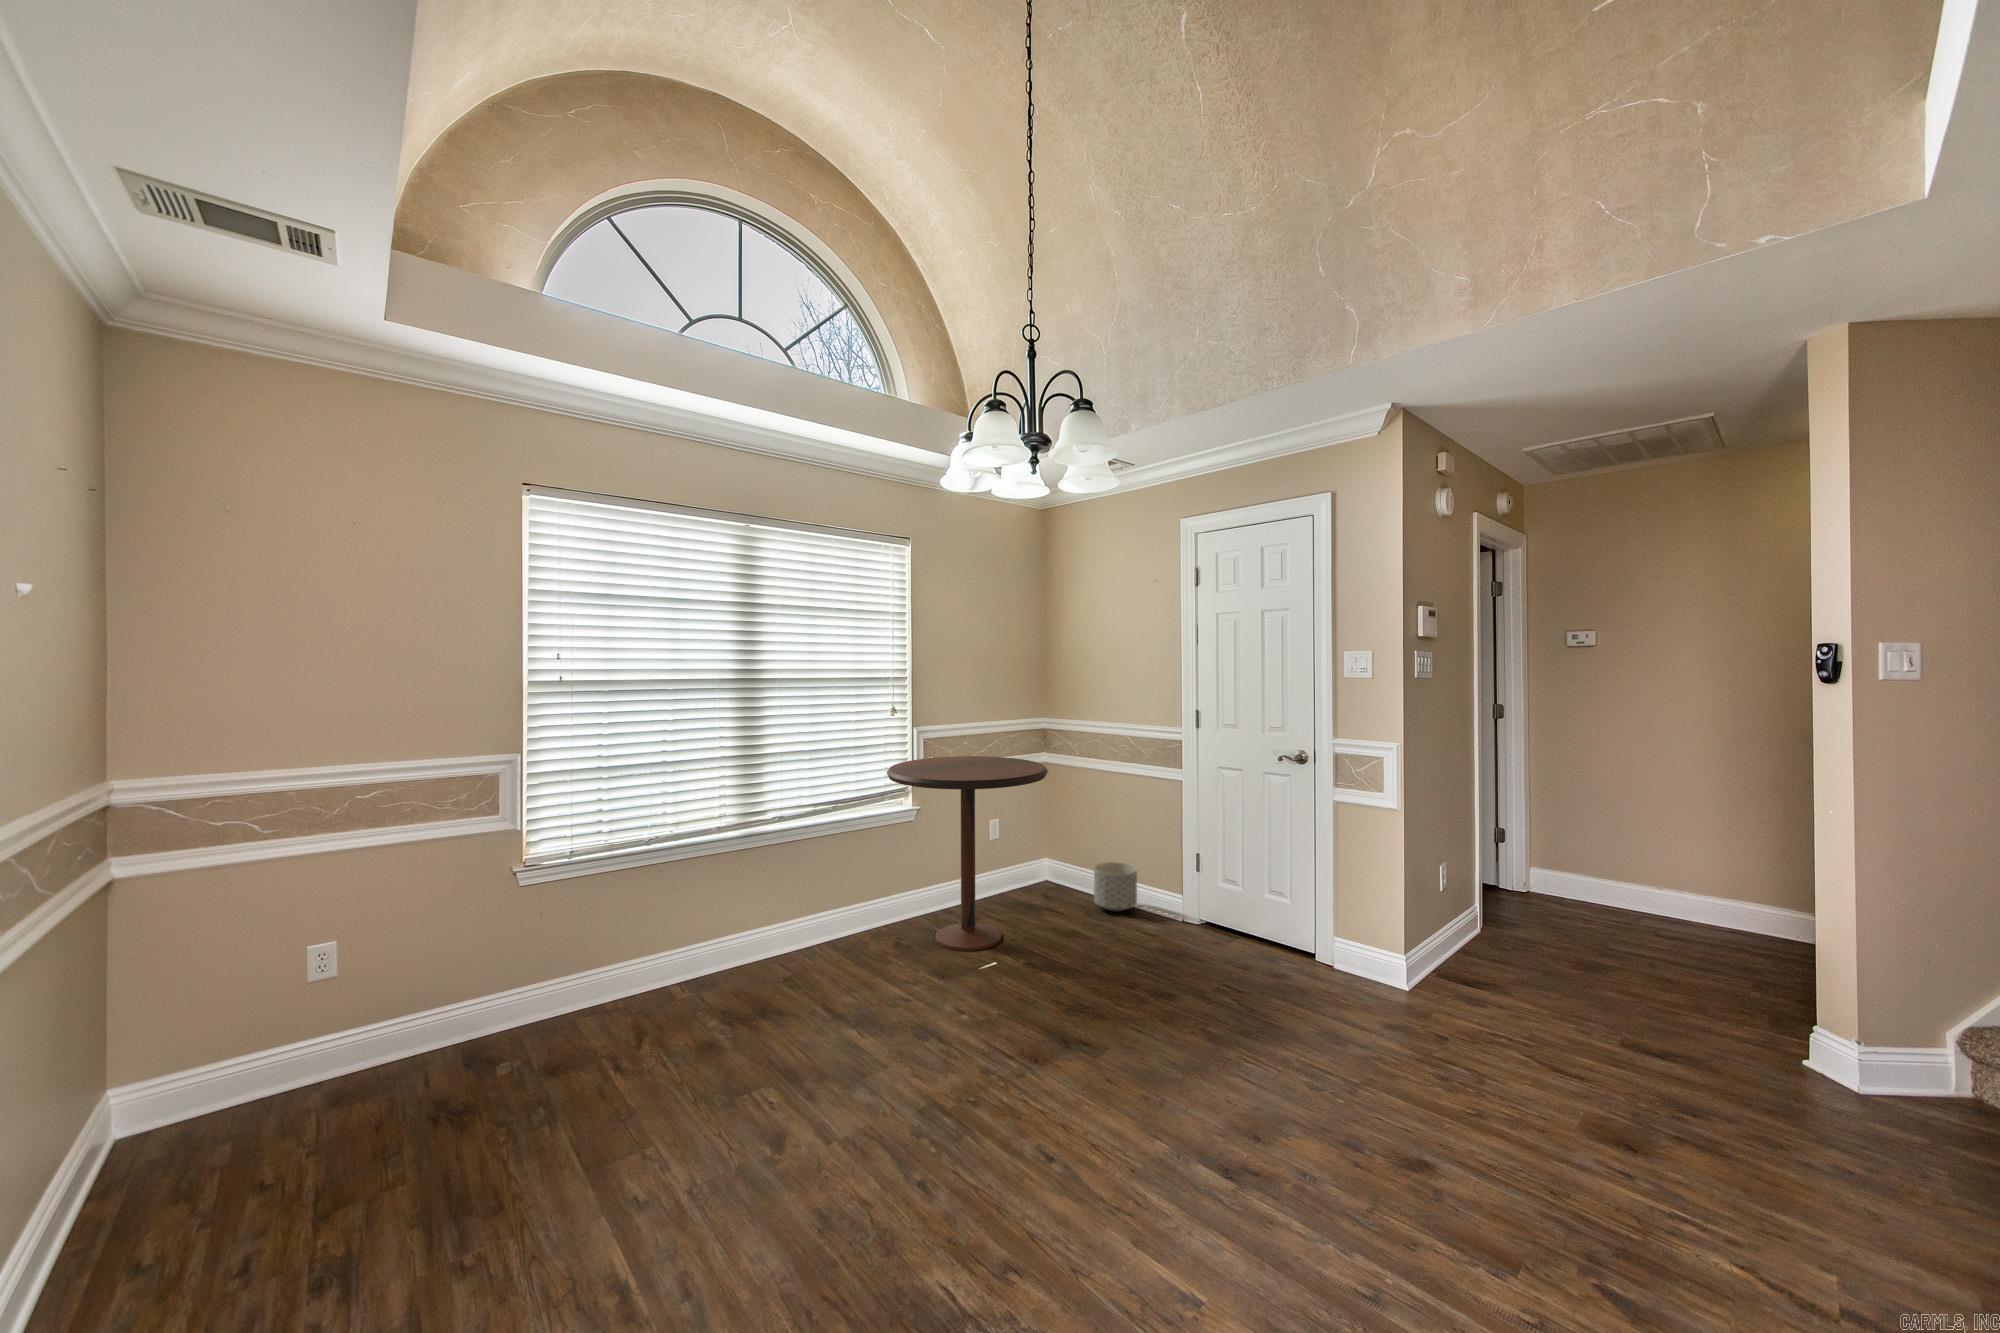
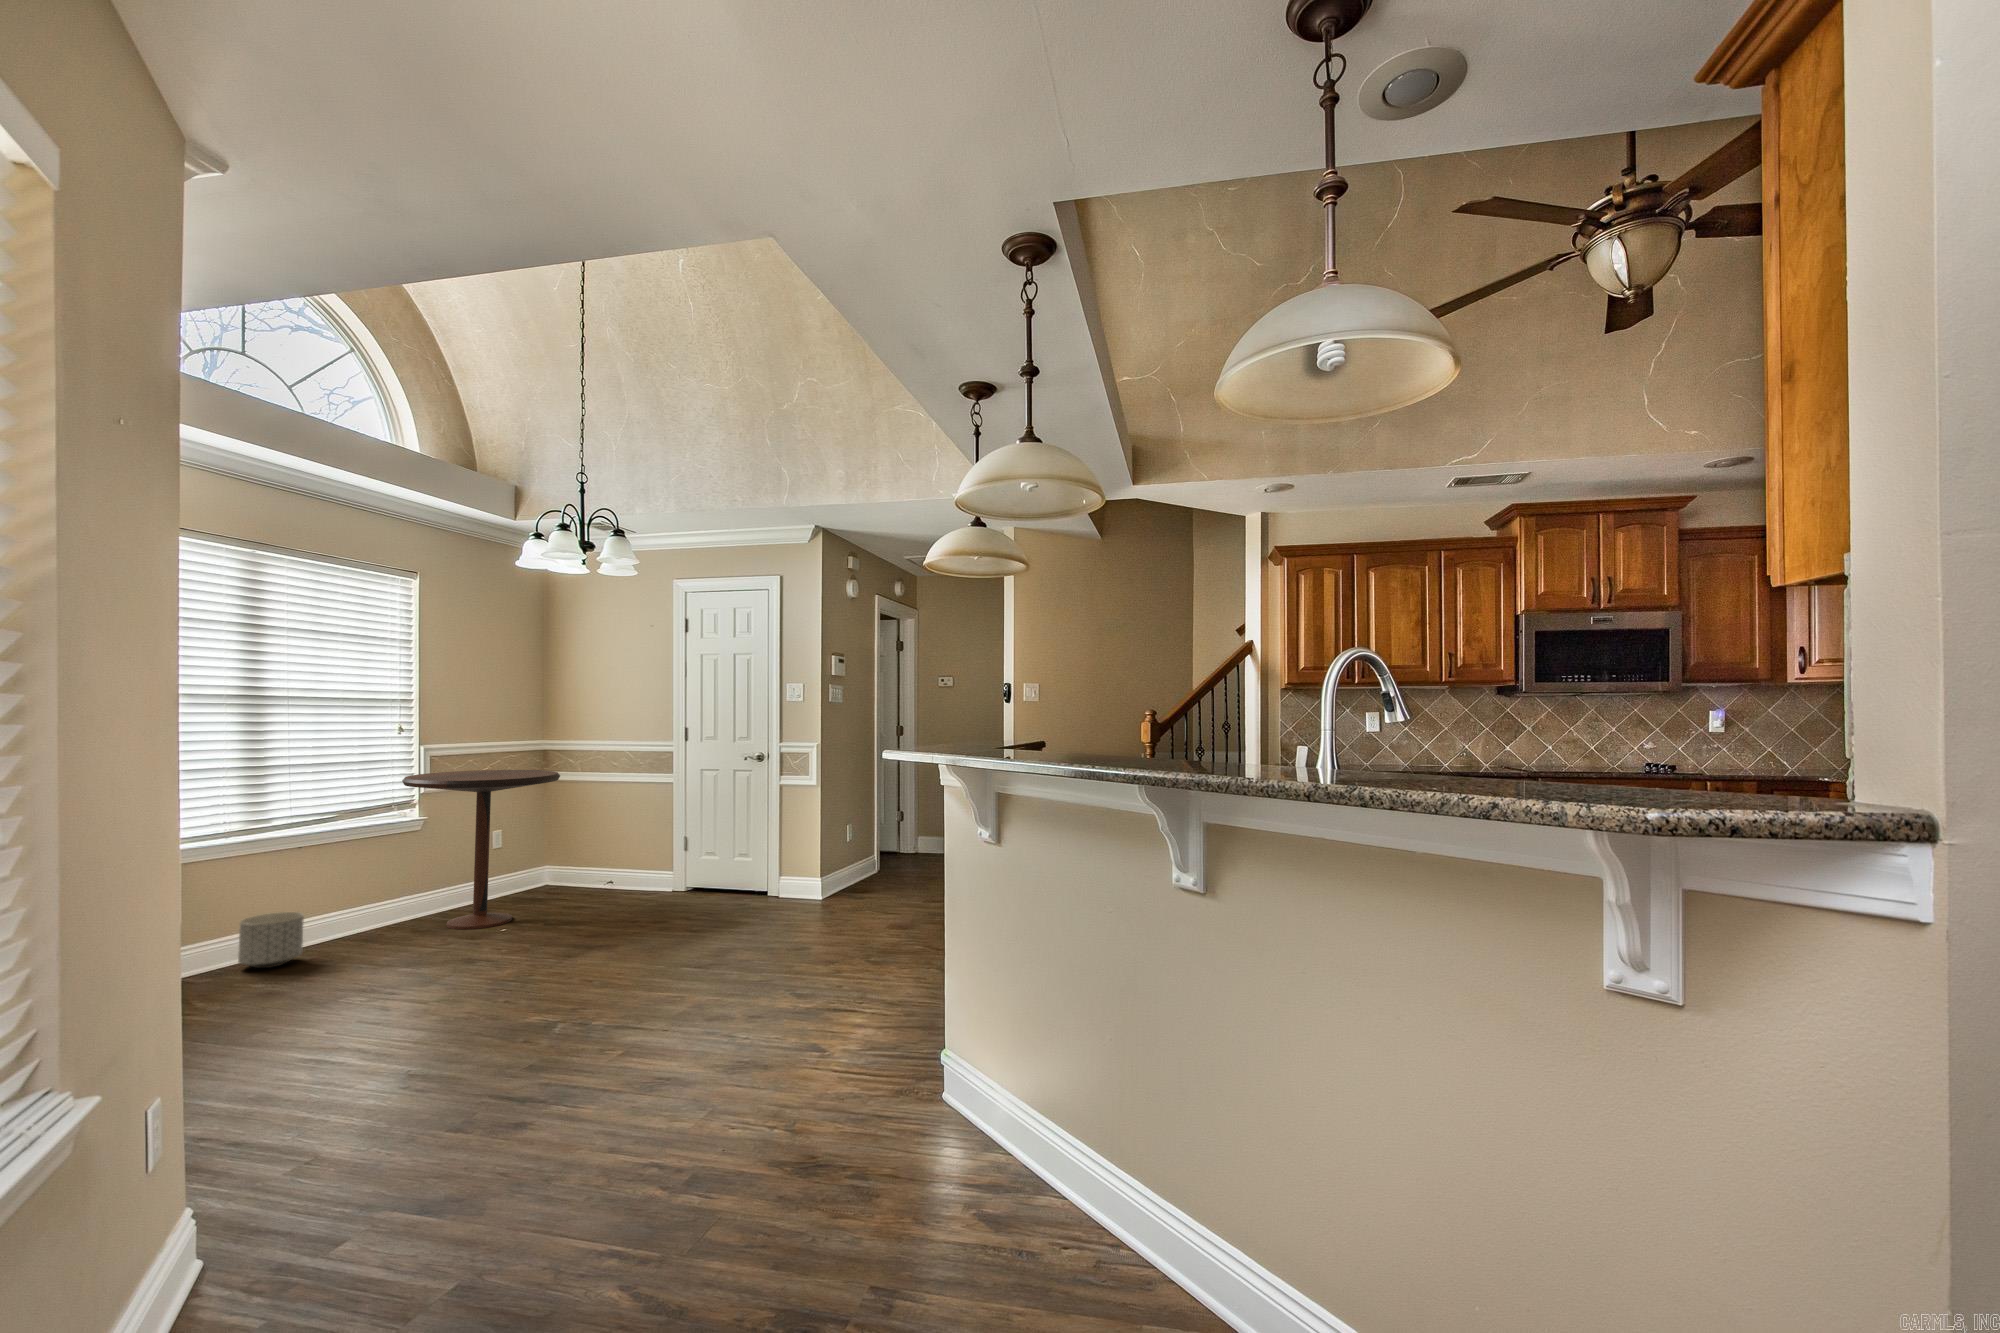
planter: present [1094,862,1137,912] -> present [238,912,304,968]

